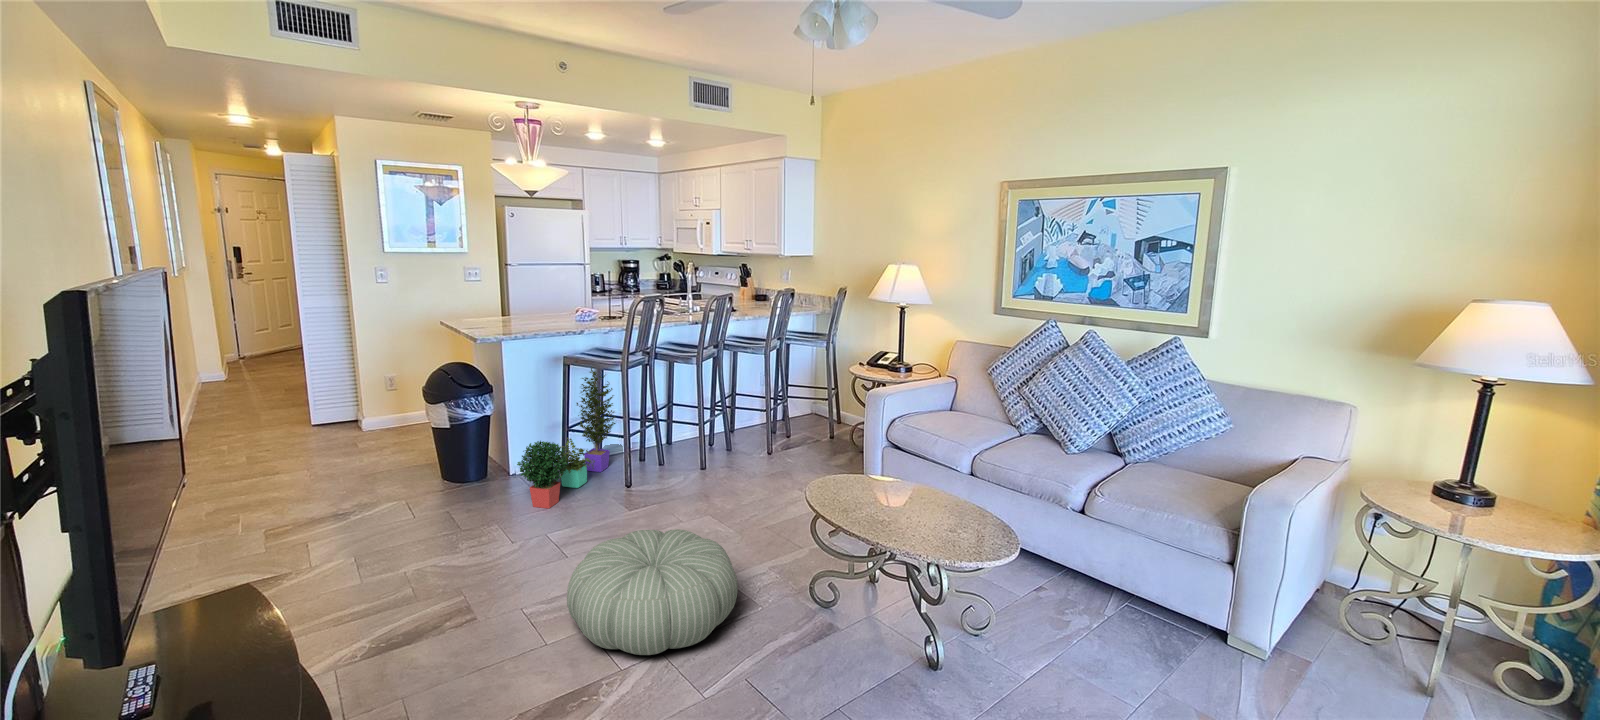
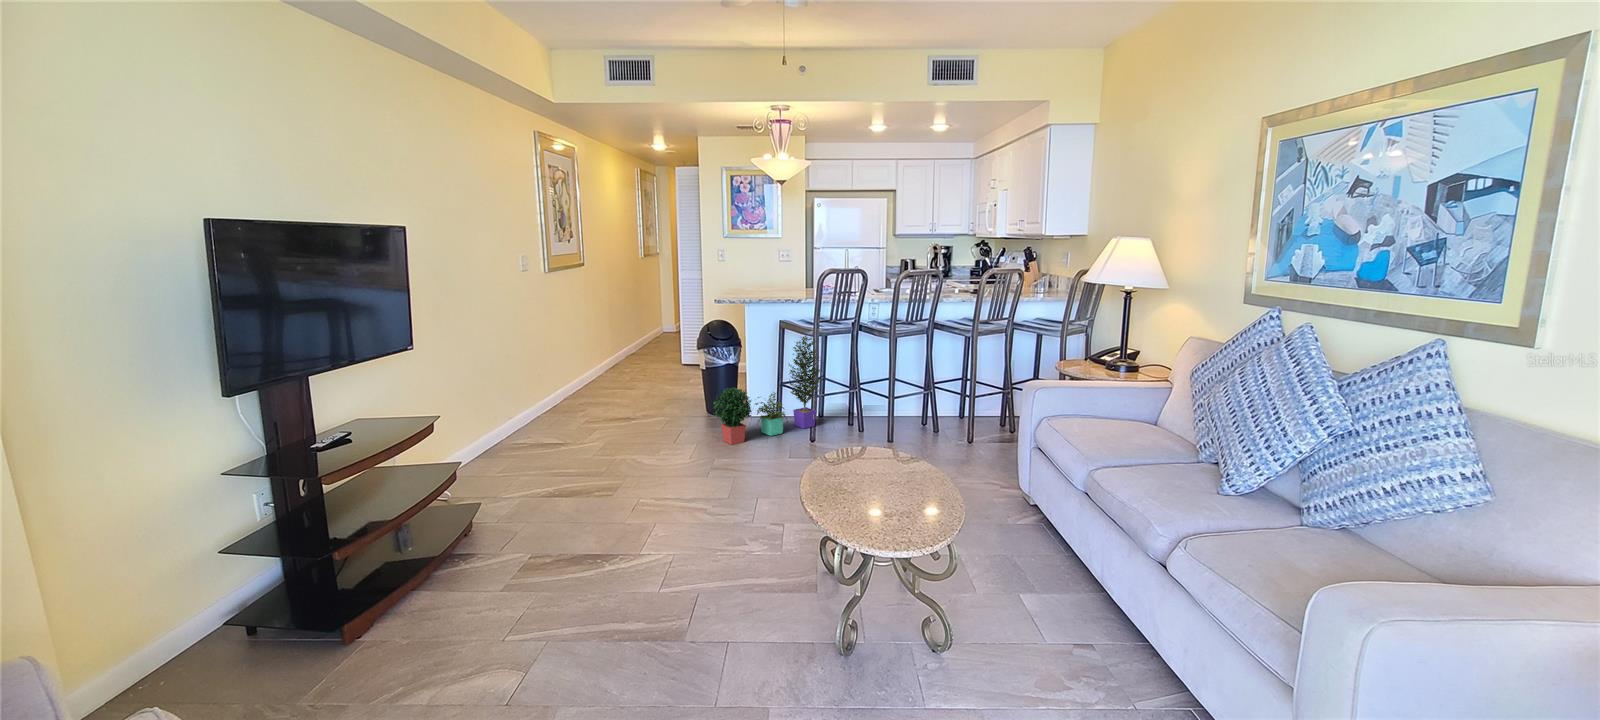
pouf: present [567,529,738,655] -> none [609,461,756,559]

